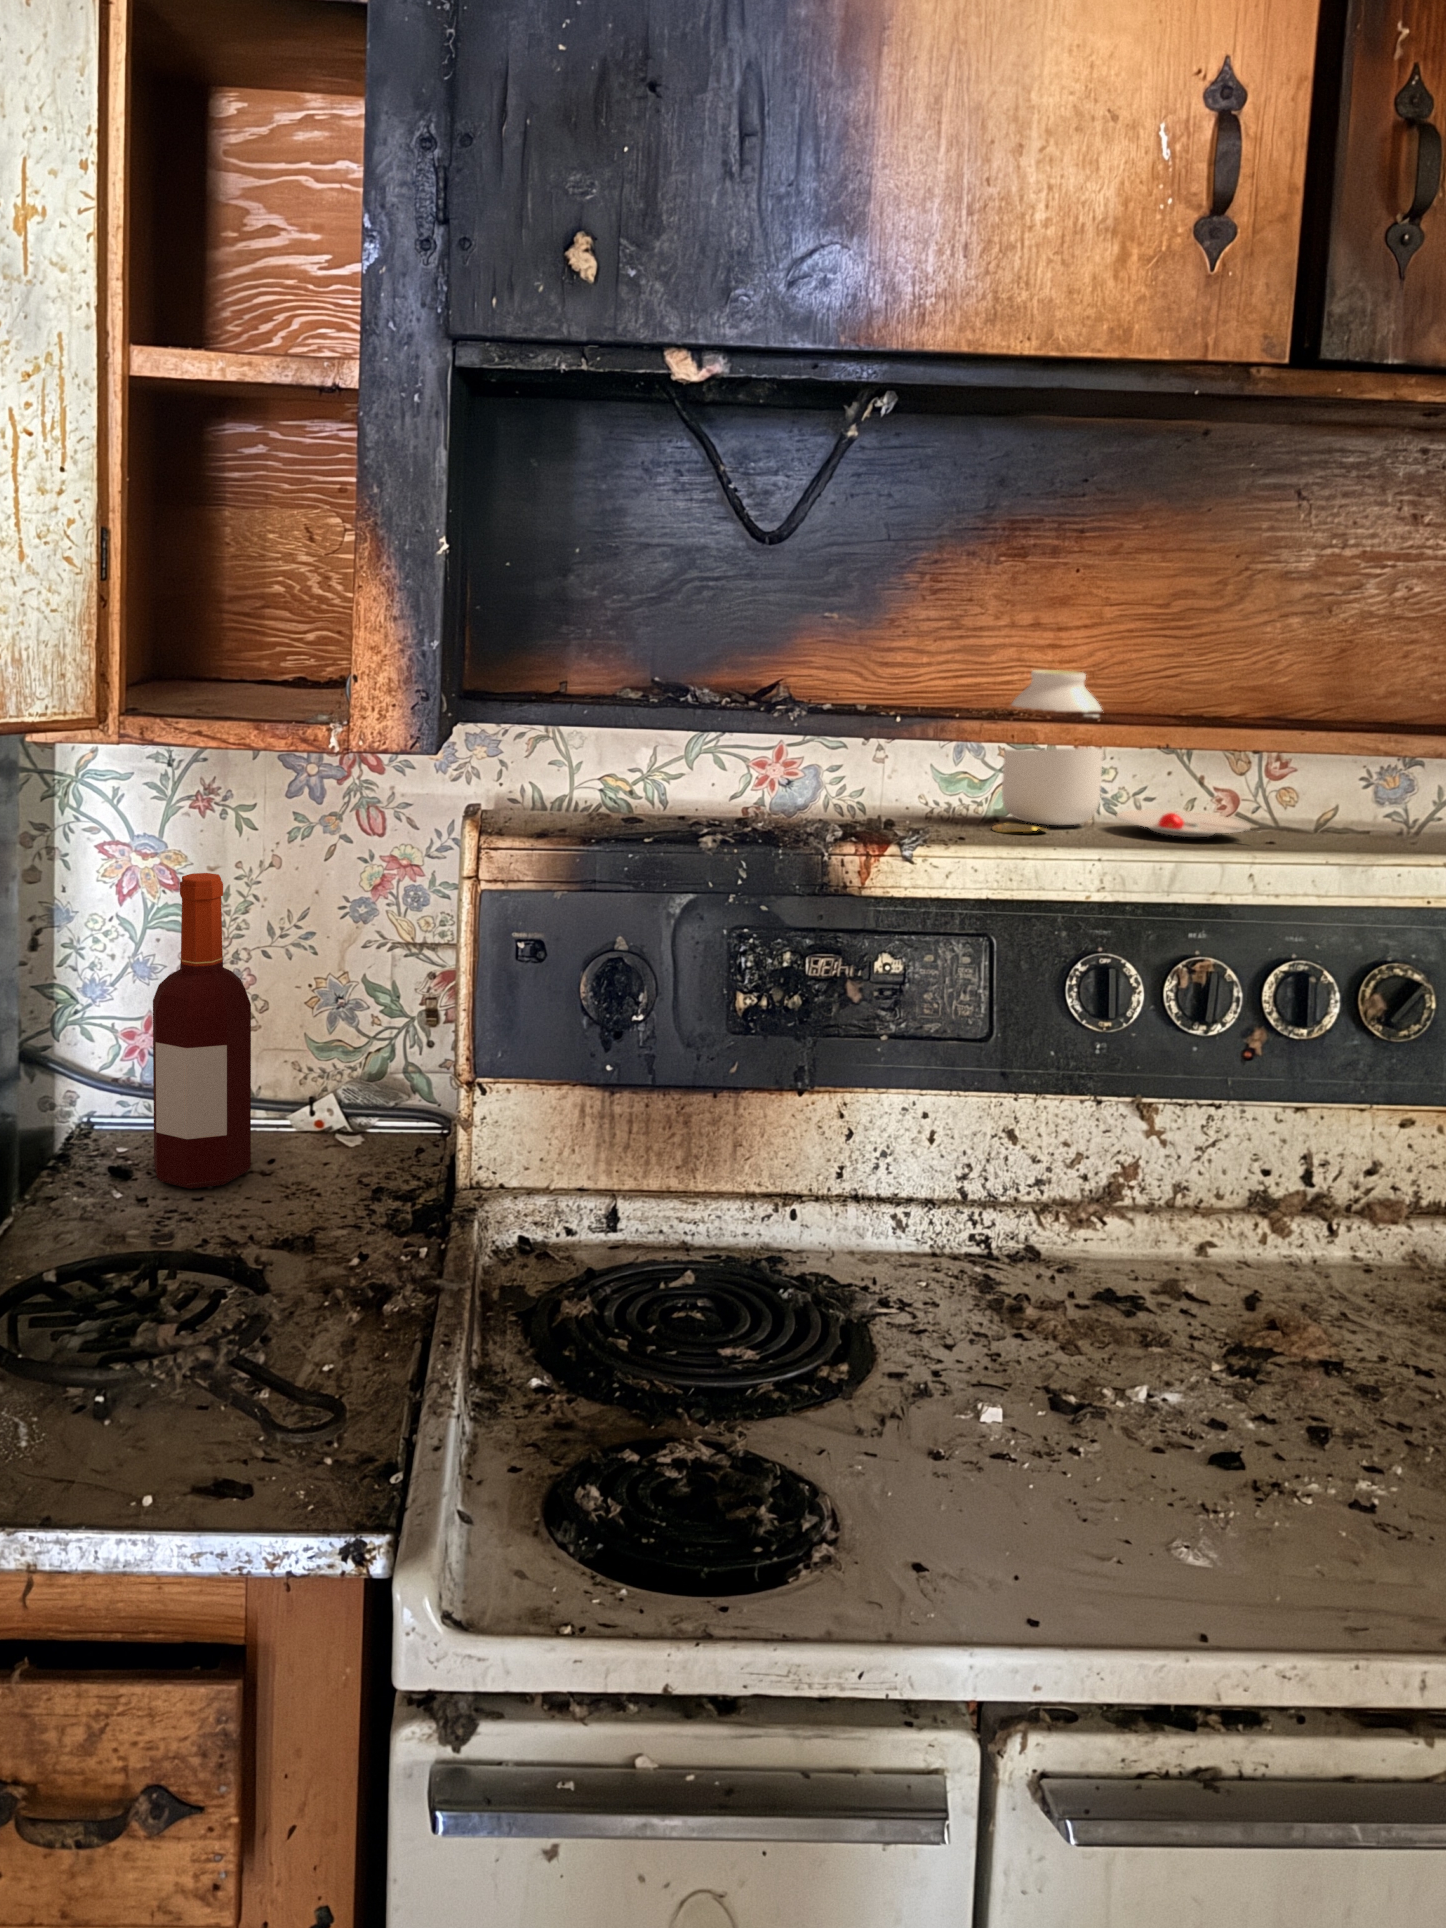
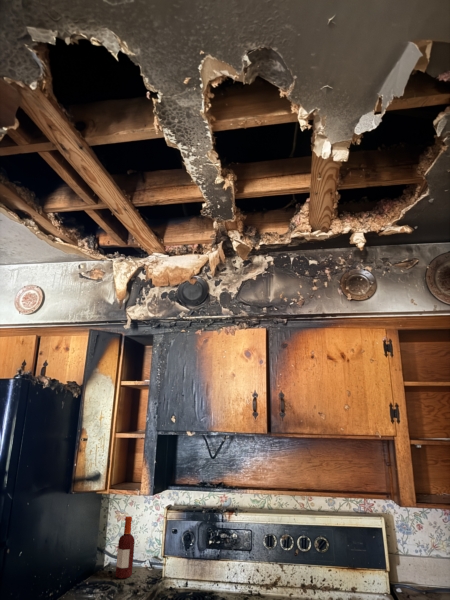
jar: present [992,670,1250,837] -> none [257,481,300,512]

